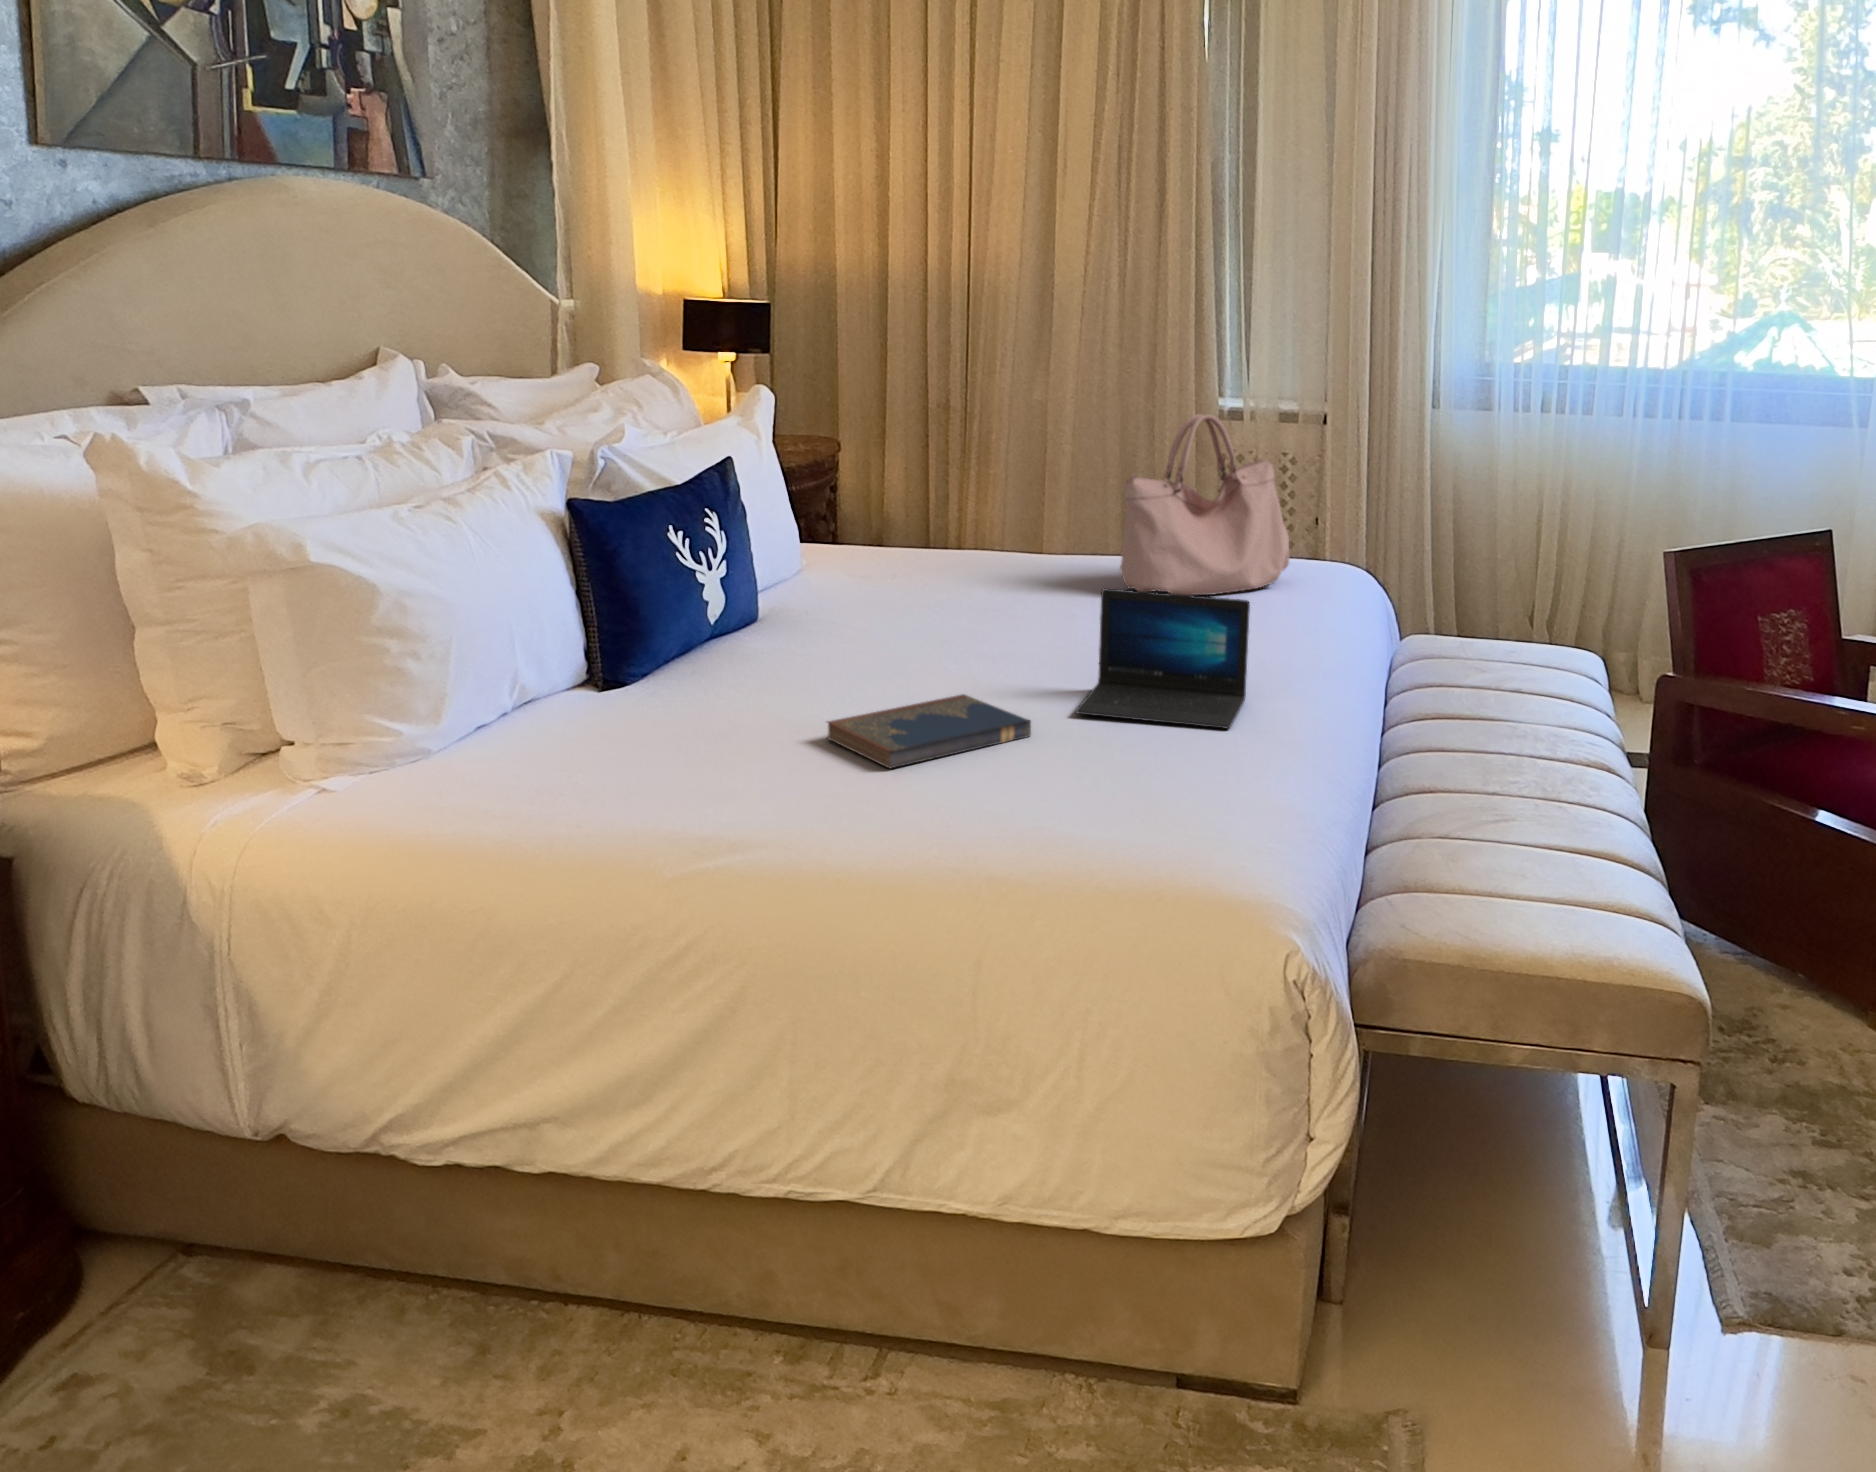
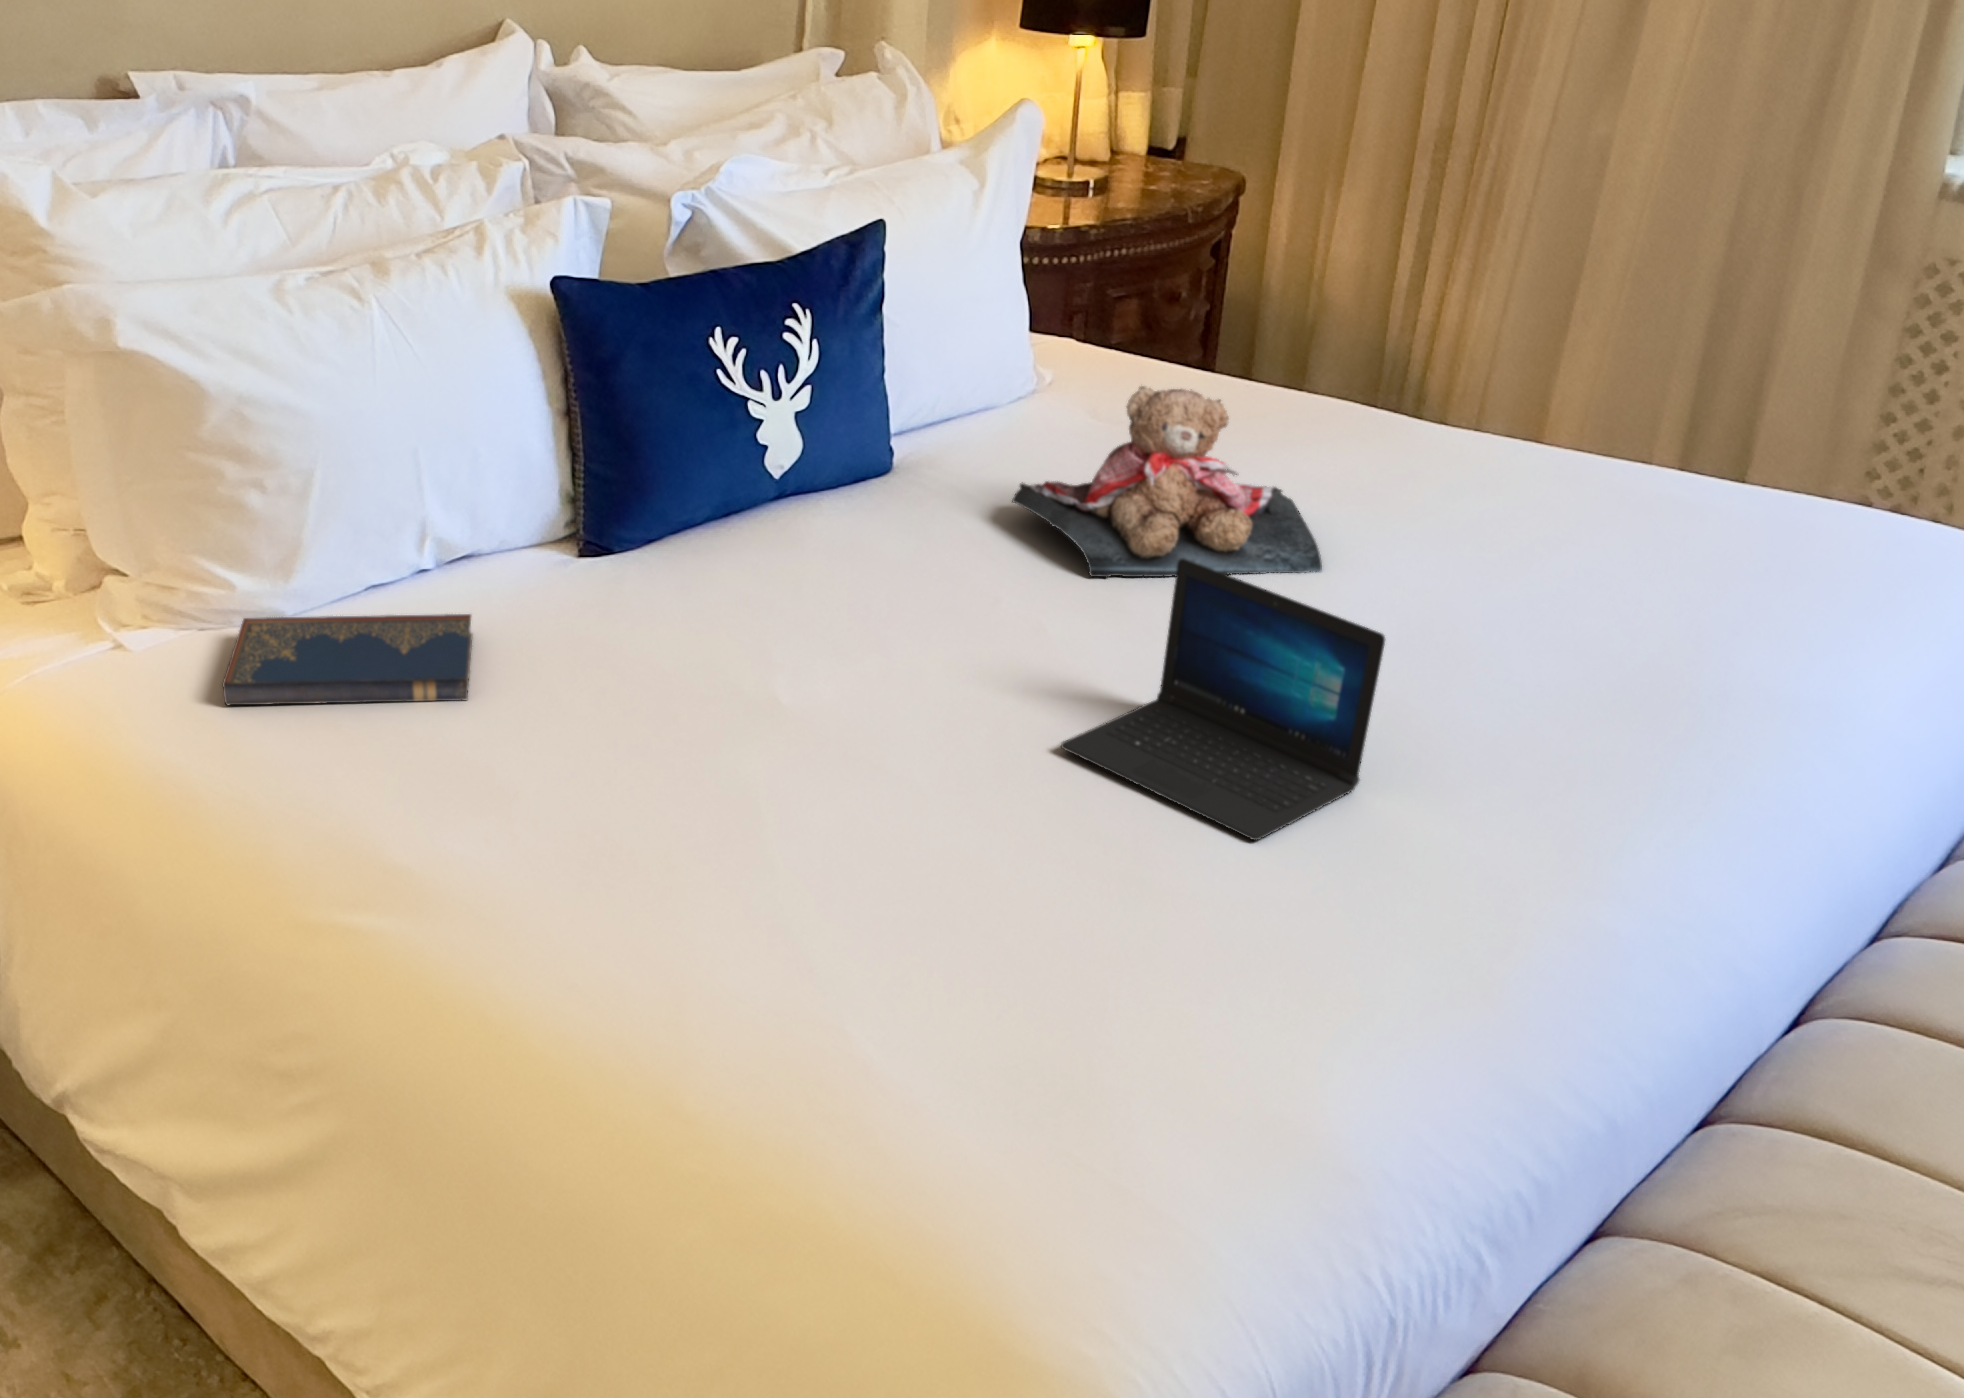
handbag: present [1120,414,1289,595] -> none [1436,241,1778,561]
teddy bear: none [883,521,1094,644] -> present [1012,386,1322,577]
hardcover book: present [827,694,1031,769] -> present [223,614,472,705]

